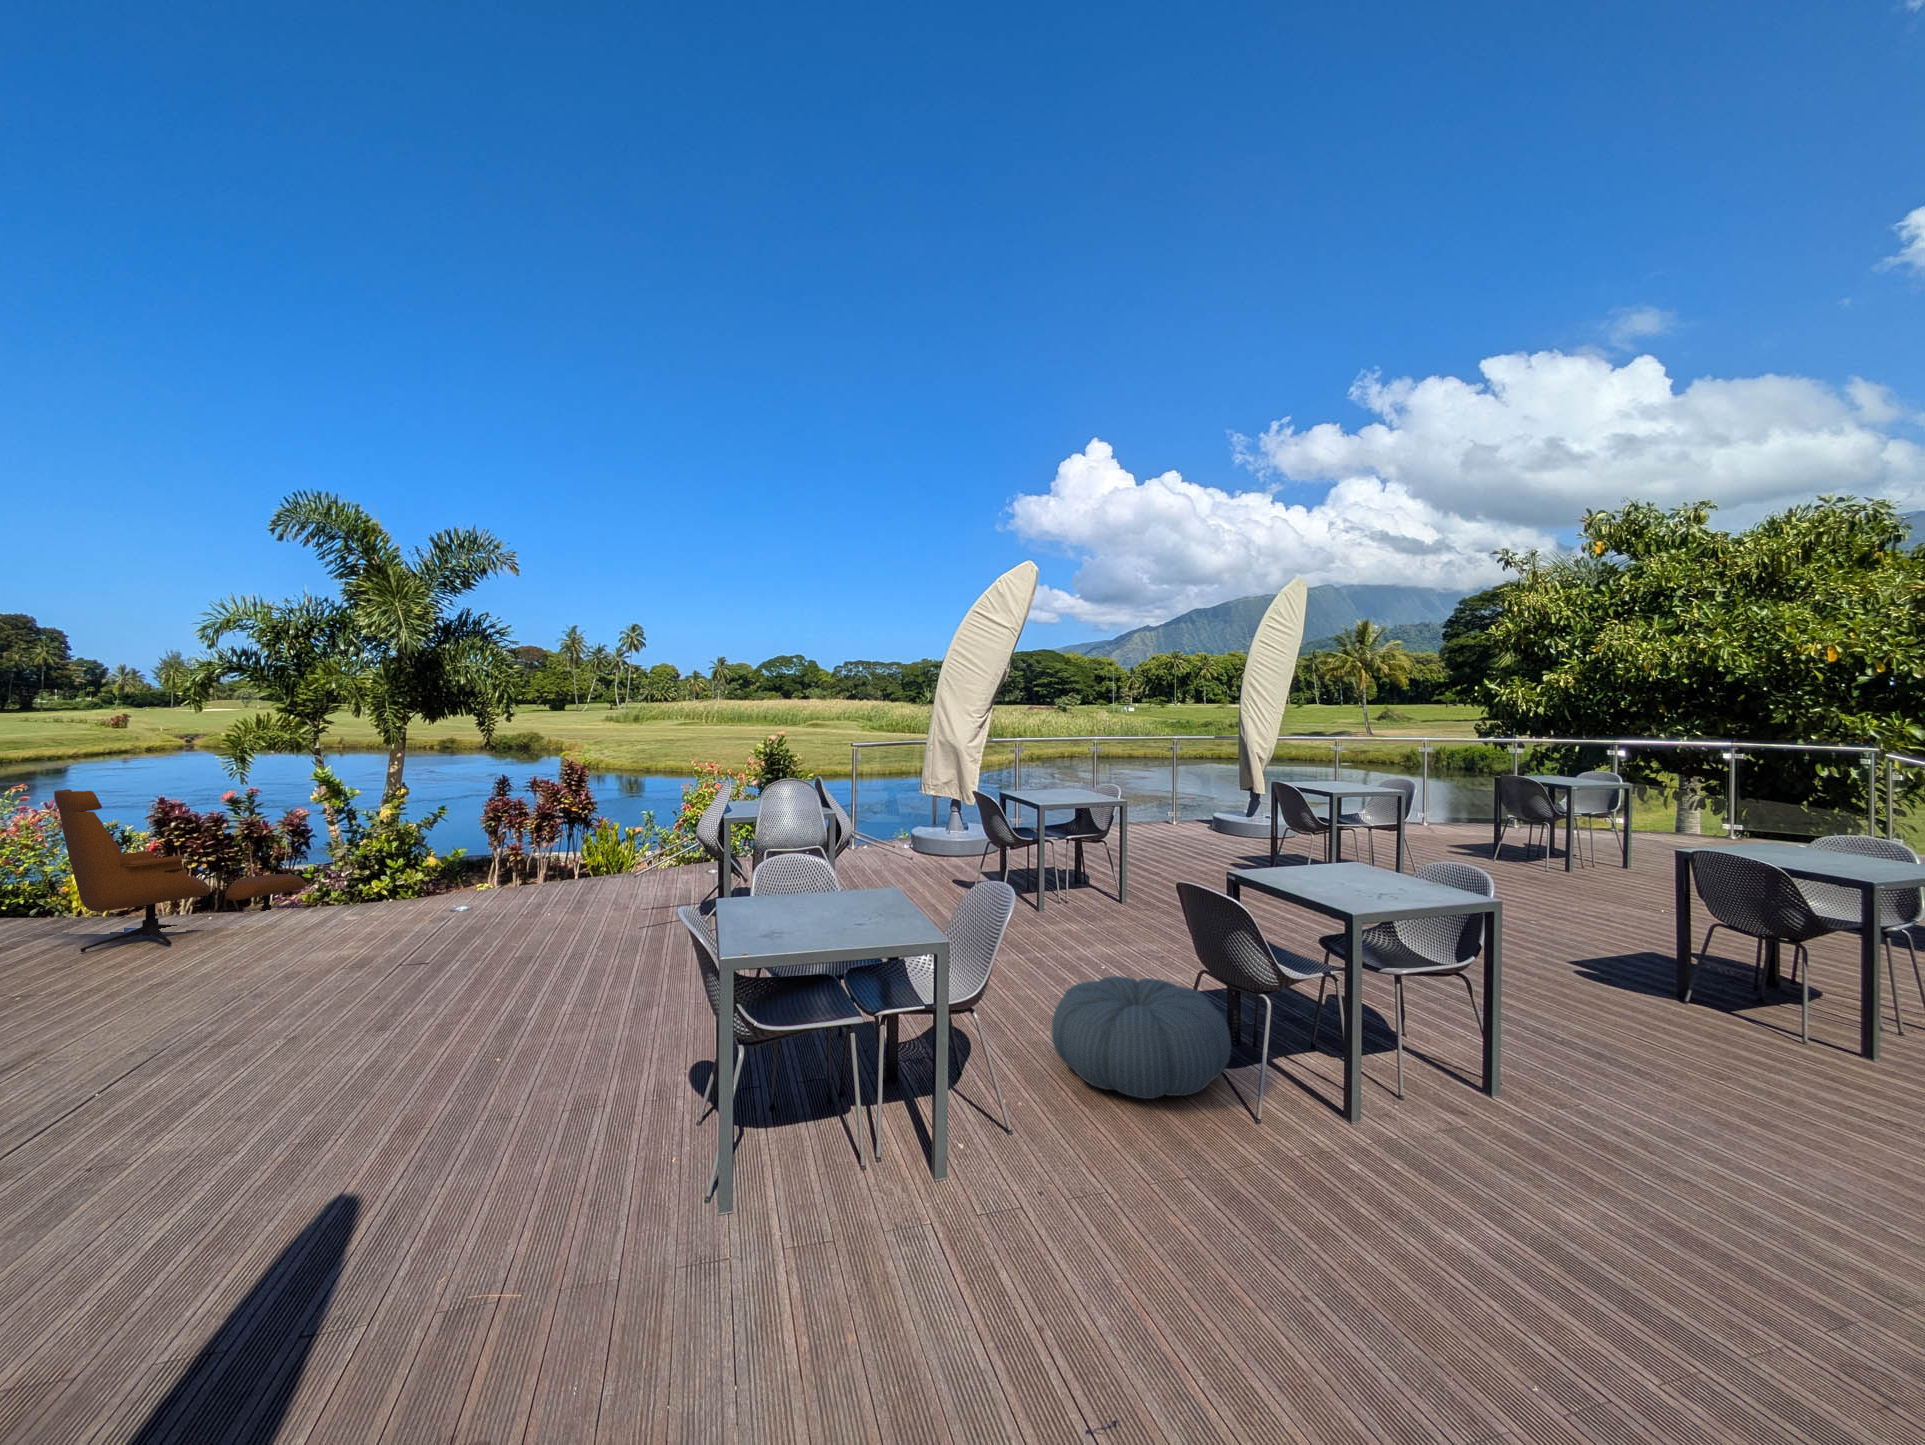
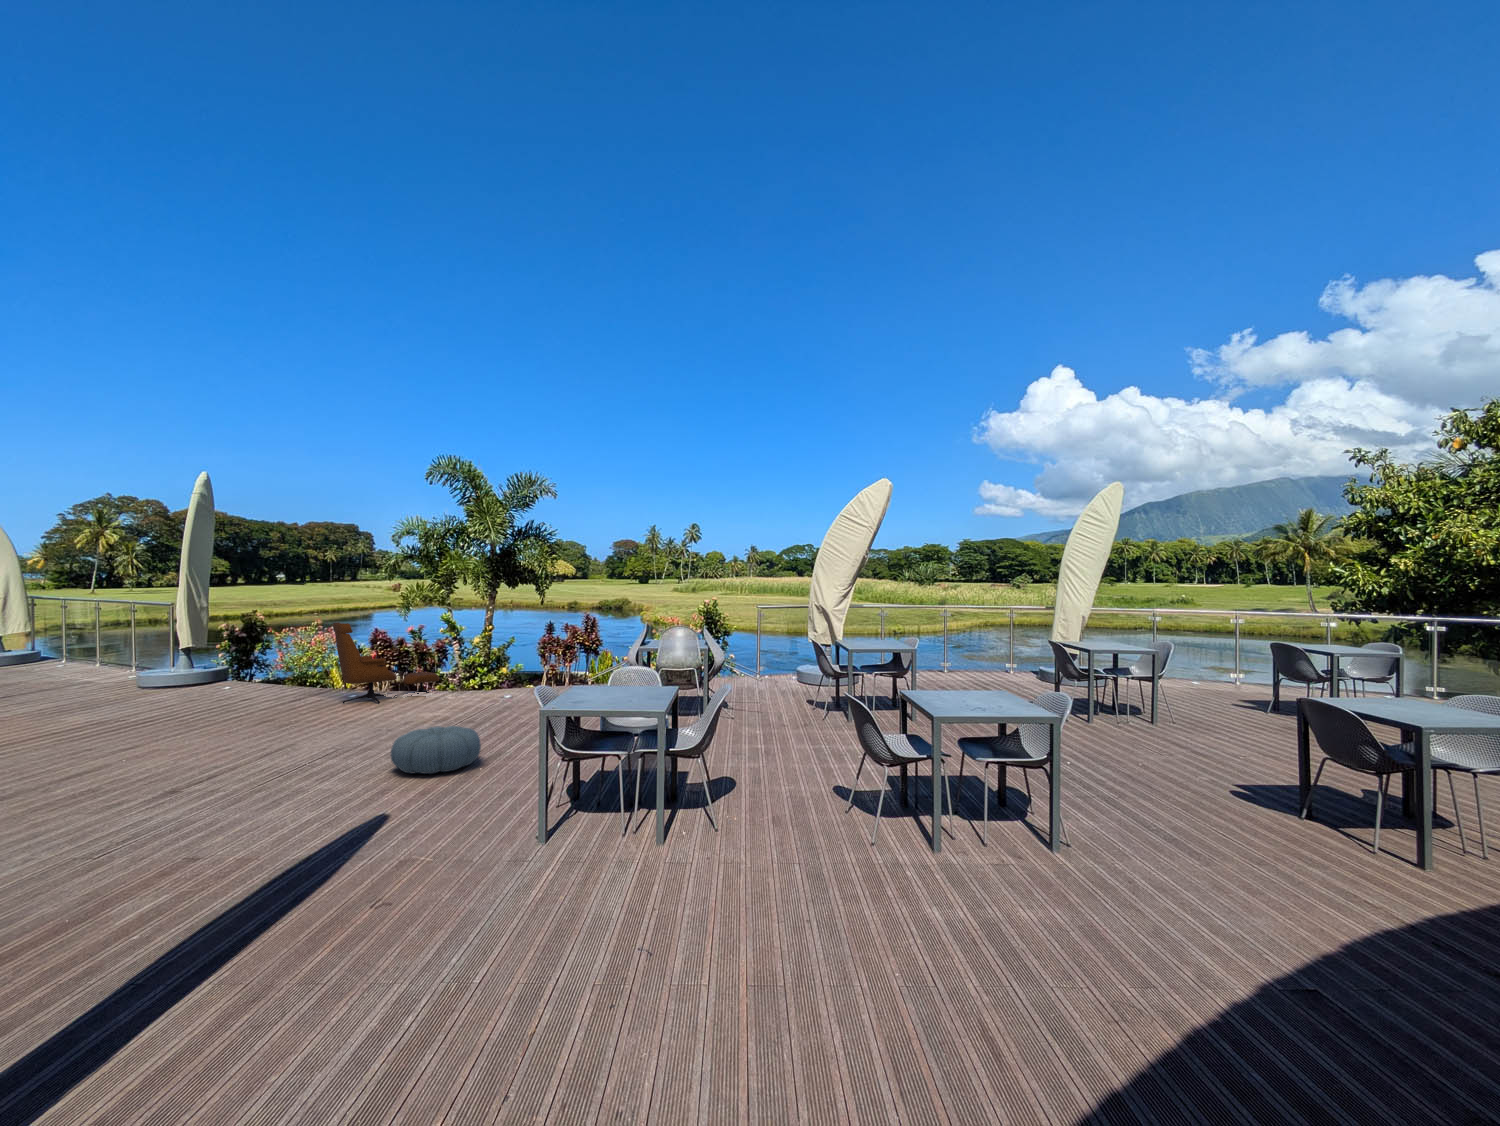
pouf: present [1052,976,1231,1099] -> present [391,726,481,774]

